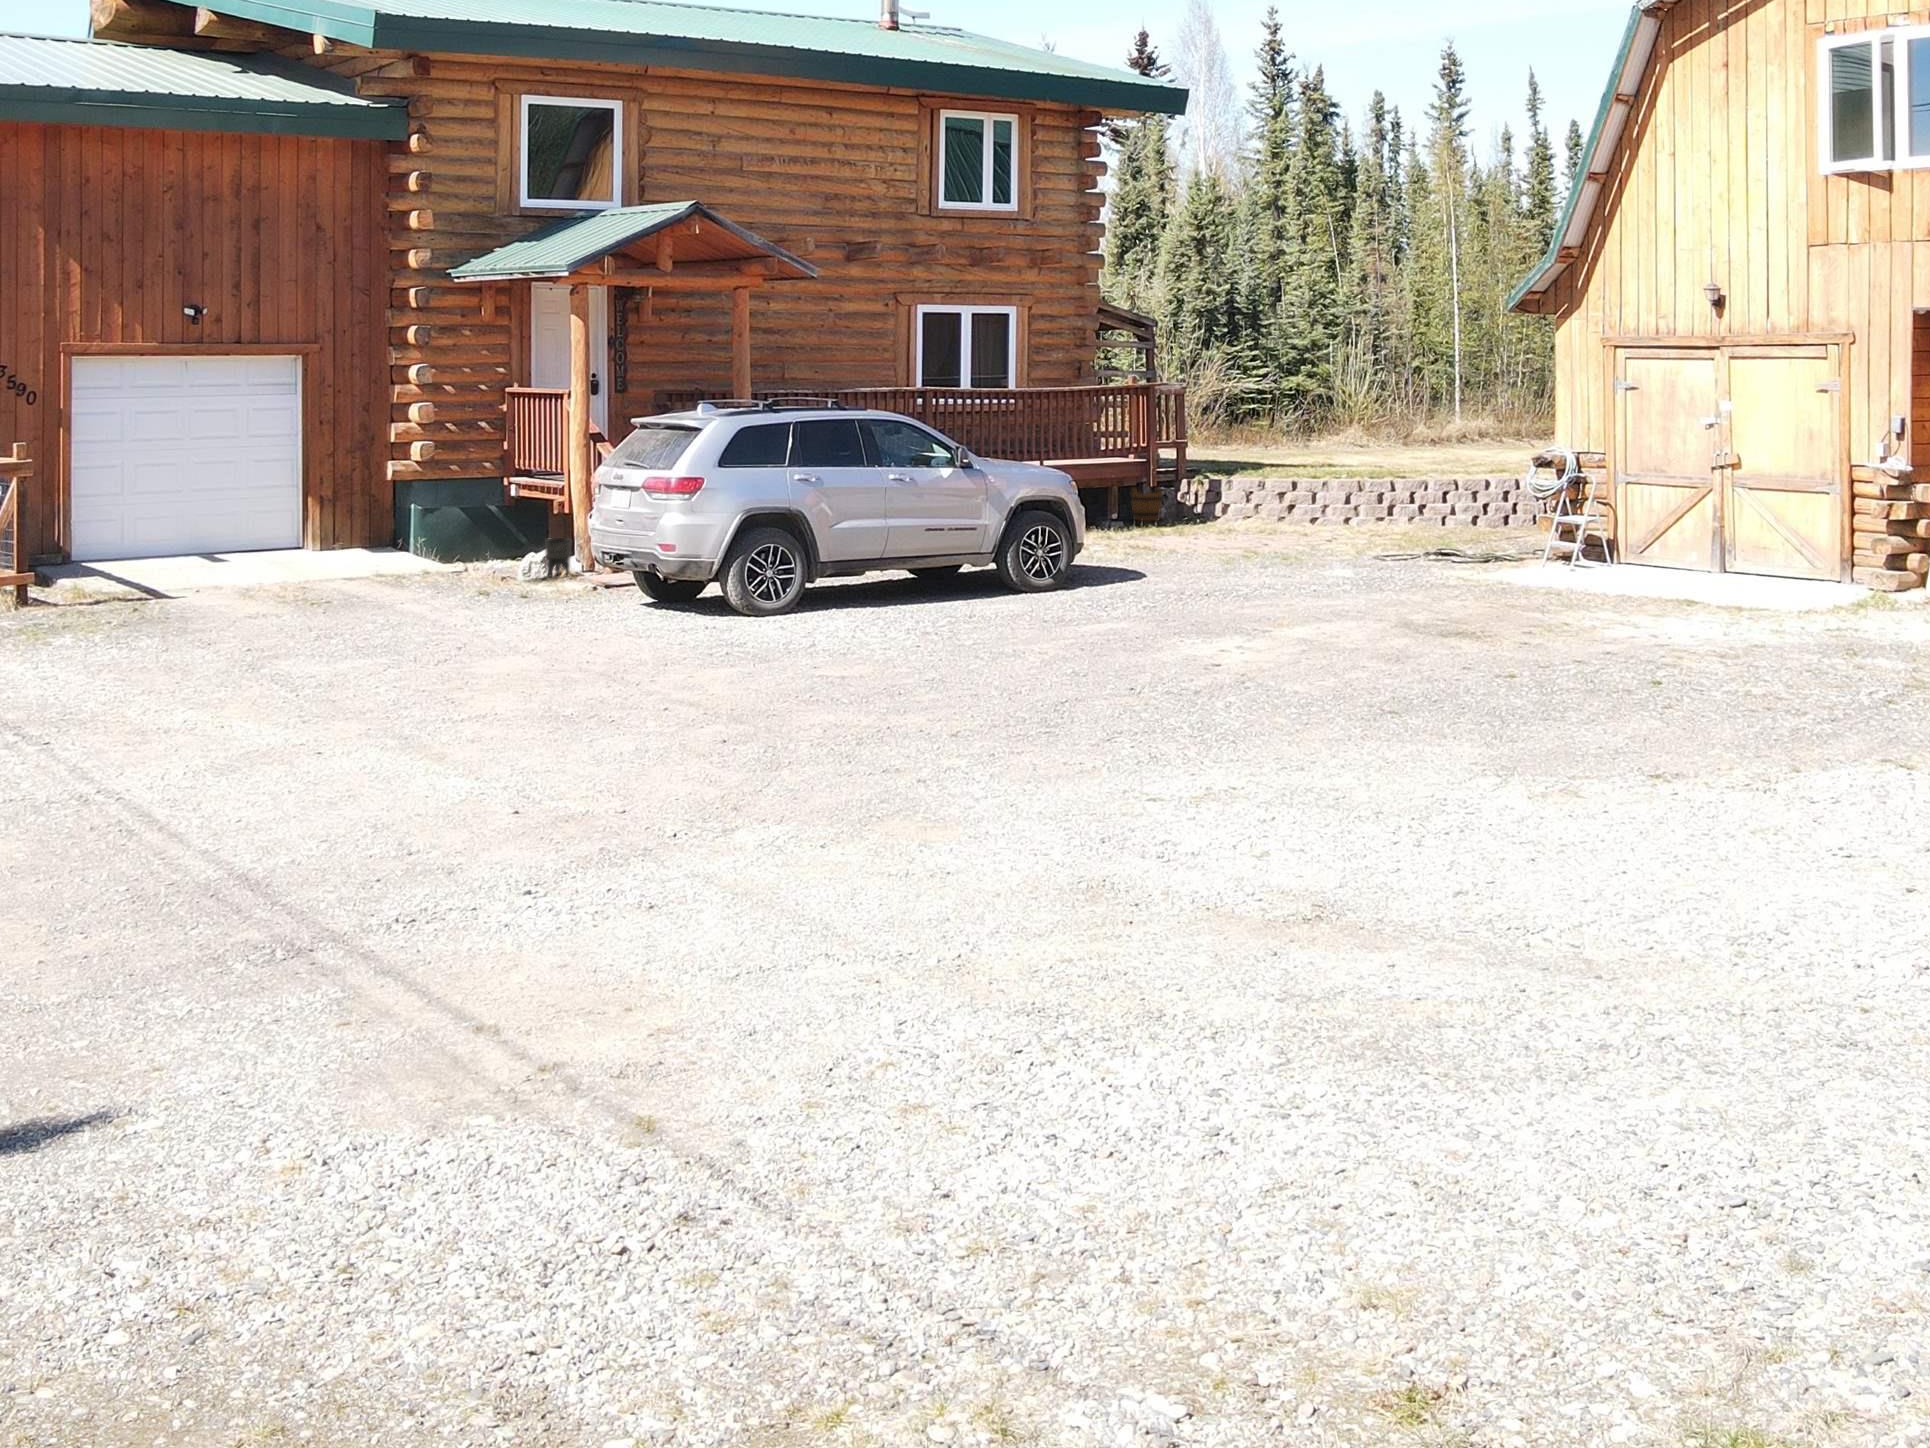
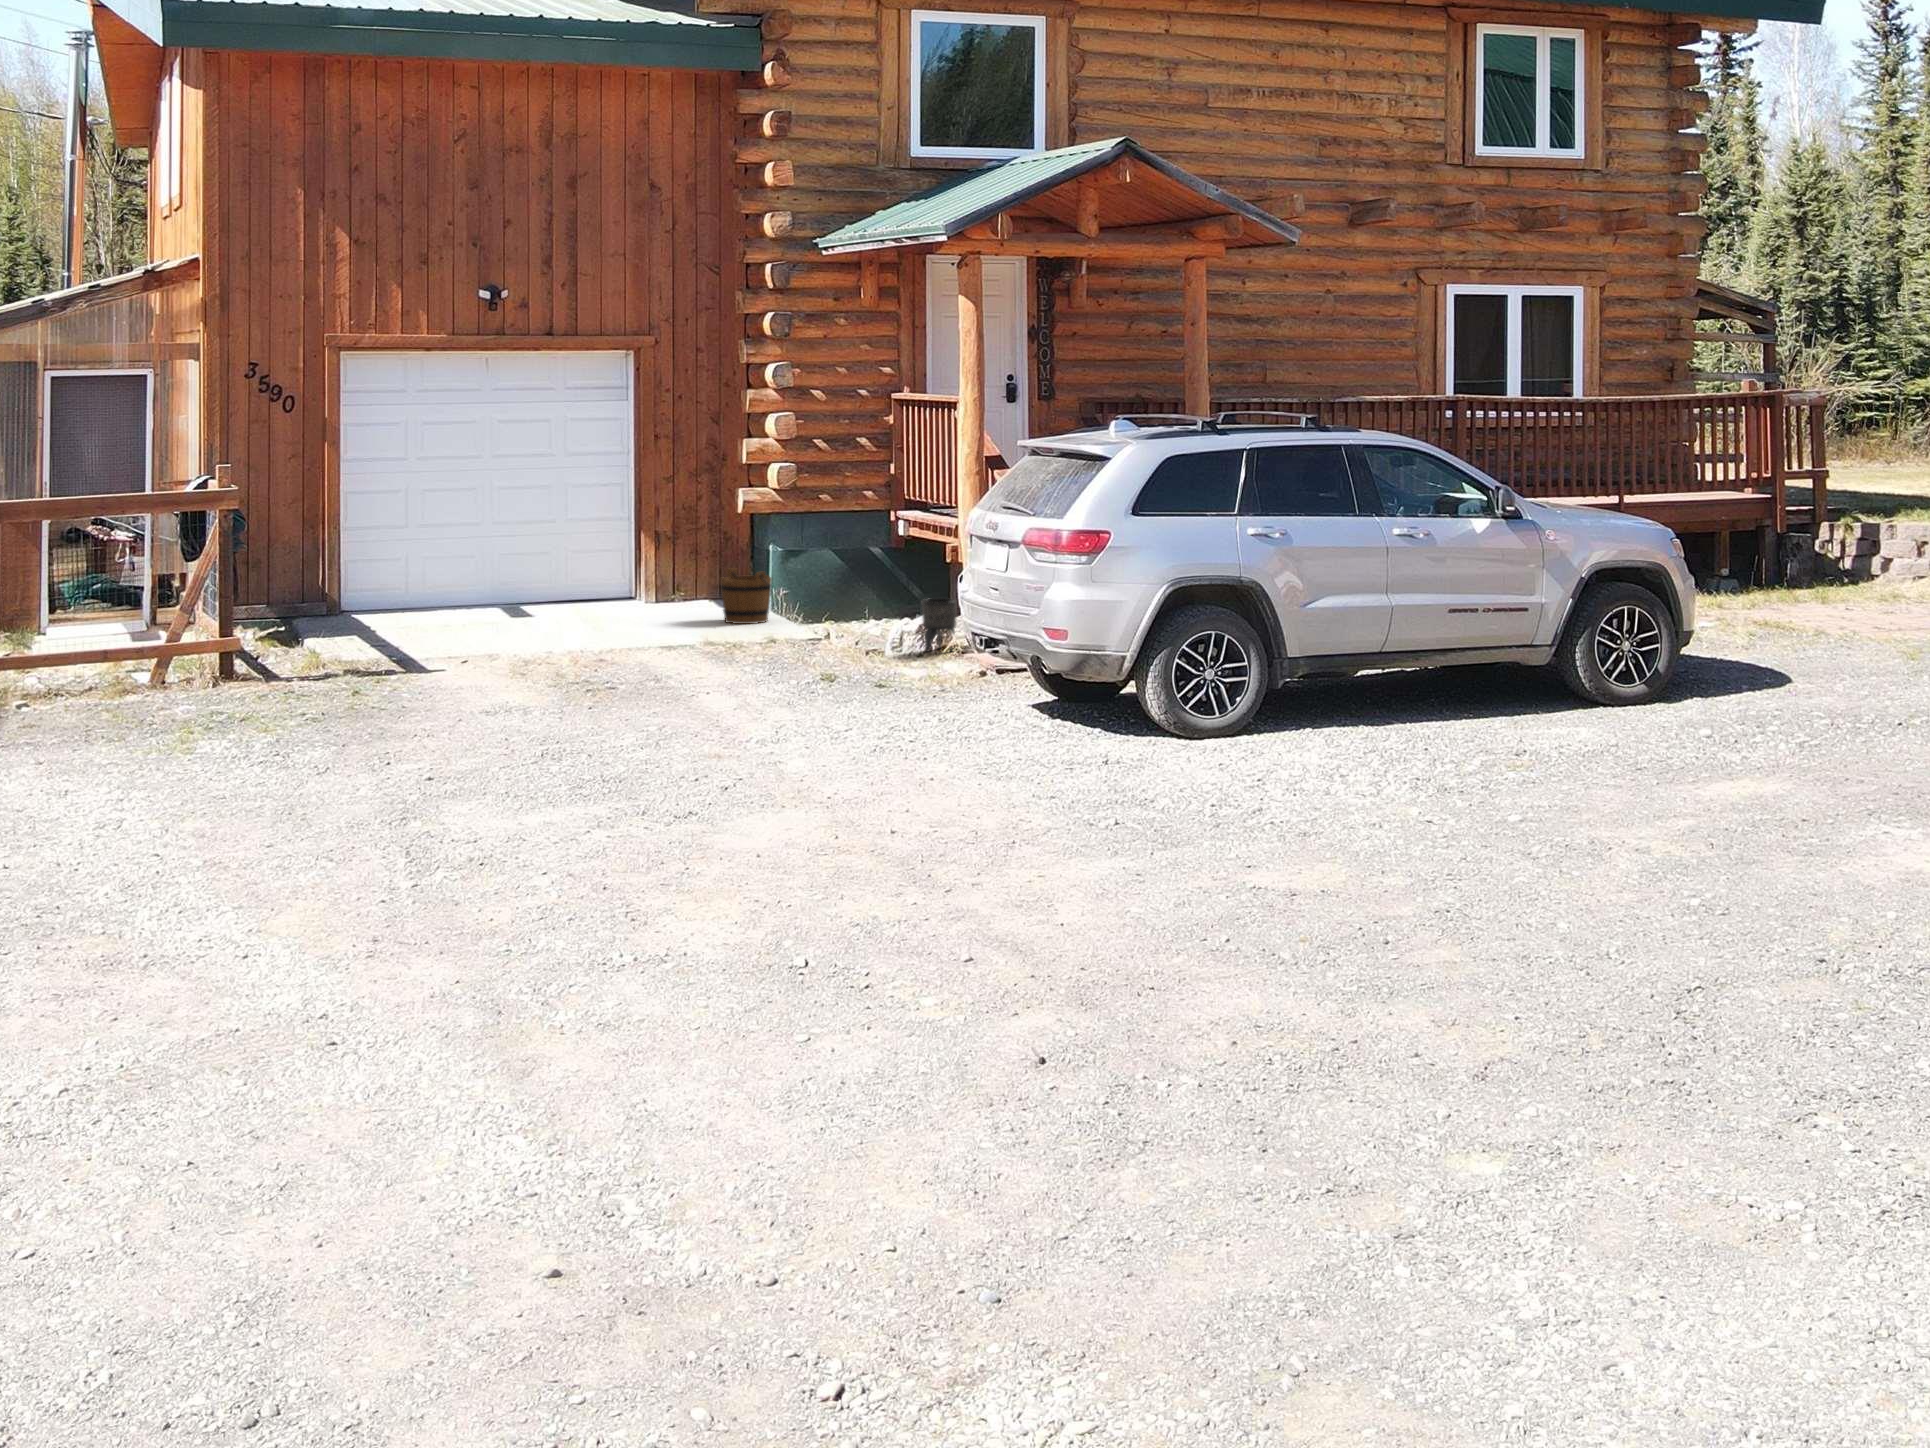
bucket: present [1130,487,1162,521] -> present [721,568,772,624]

